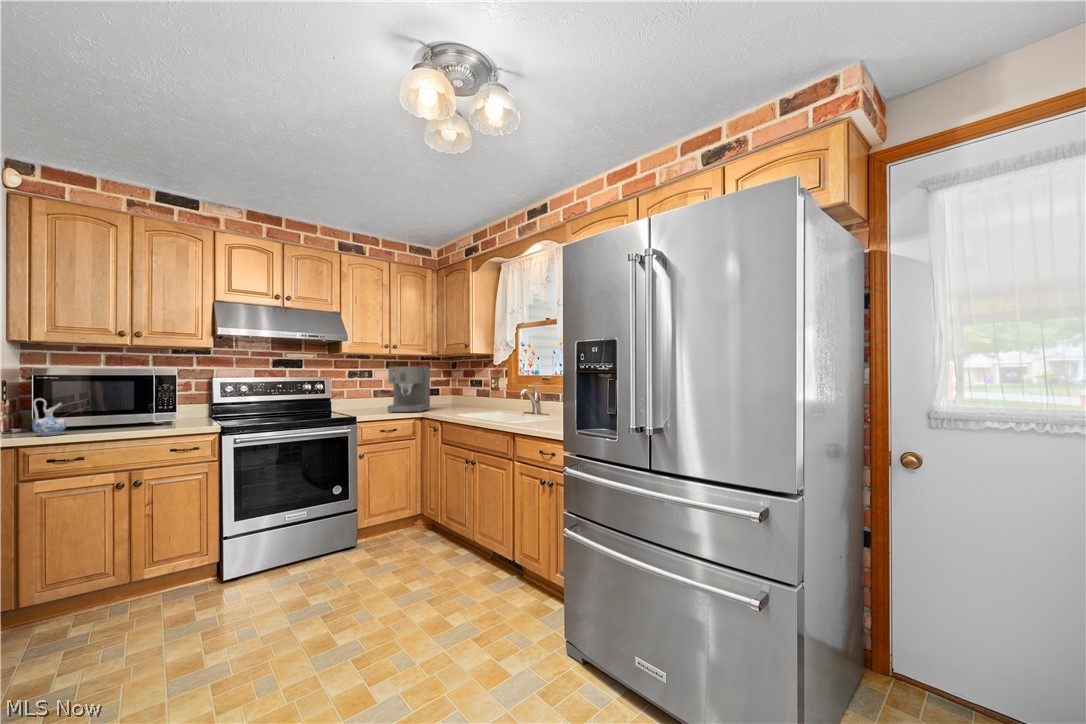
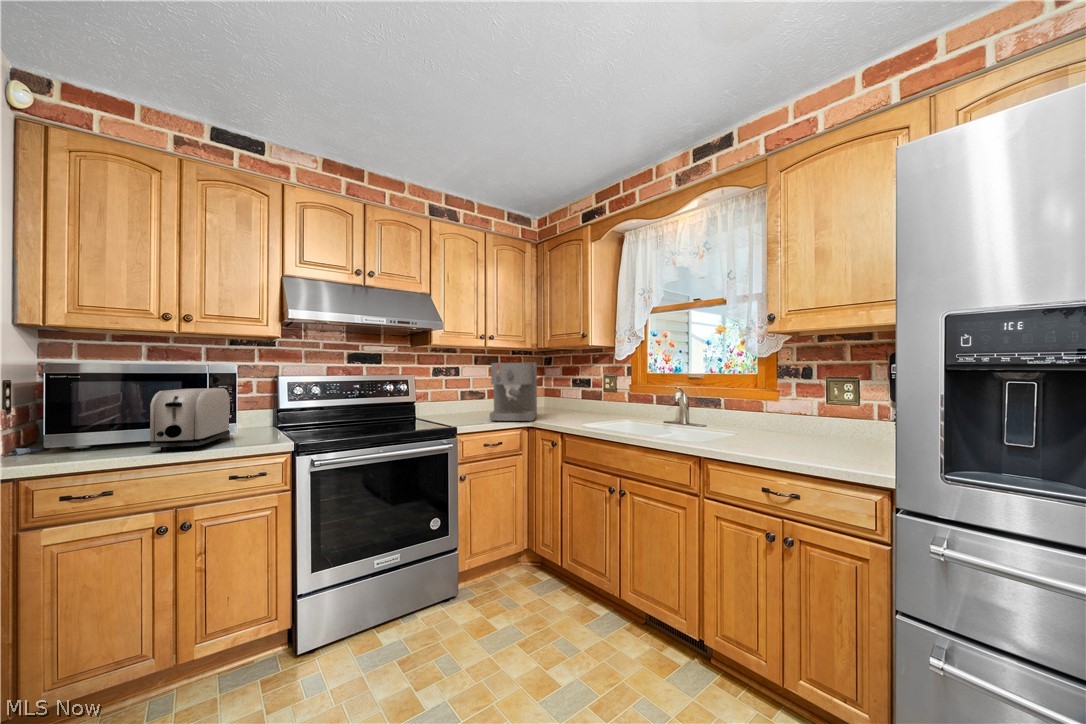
toaster: none [110,387,171,431] -> present [150,388,230,451]
ceramic pitcher: present [33,398,66,436] -> none [43,405,91,459]

